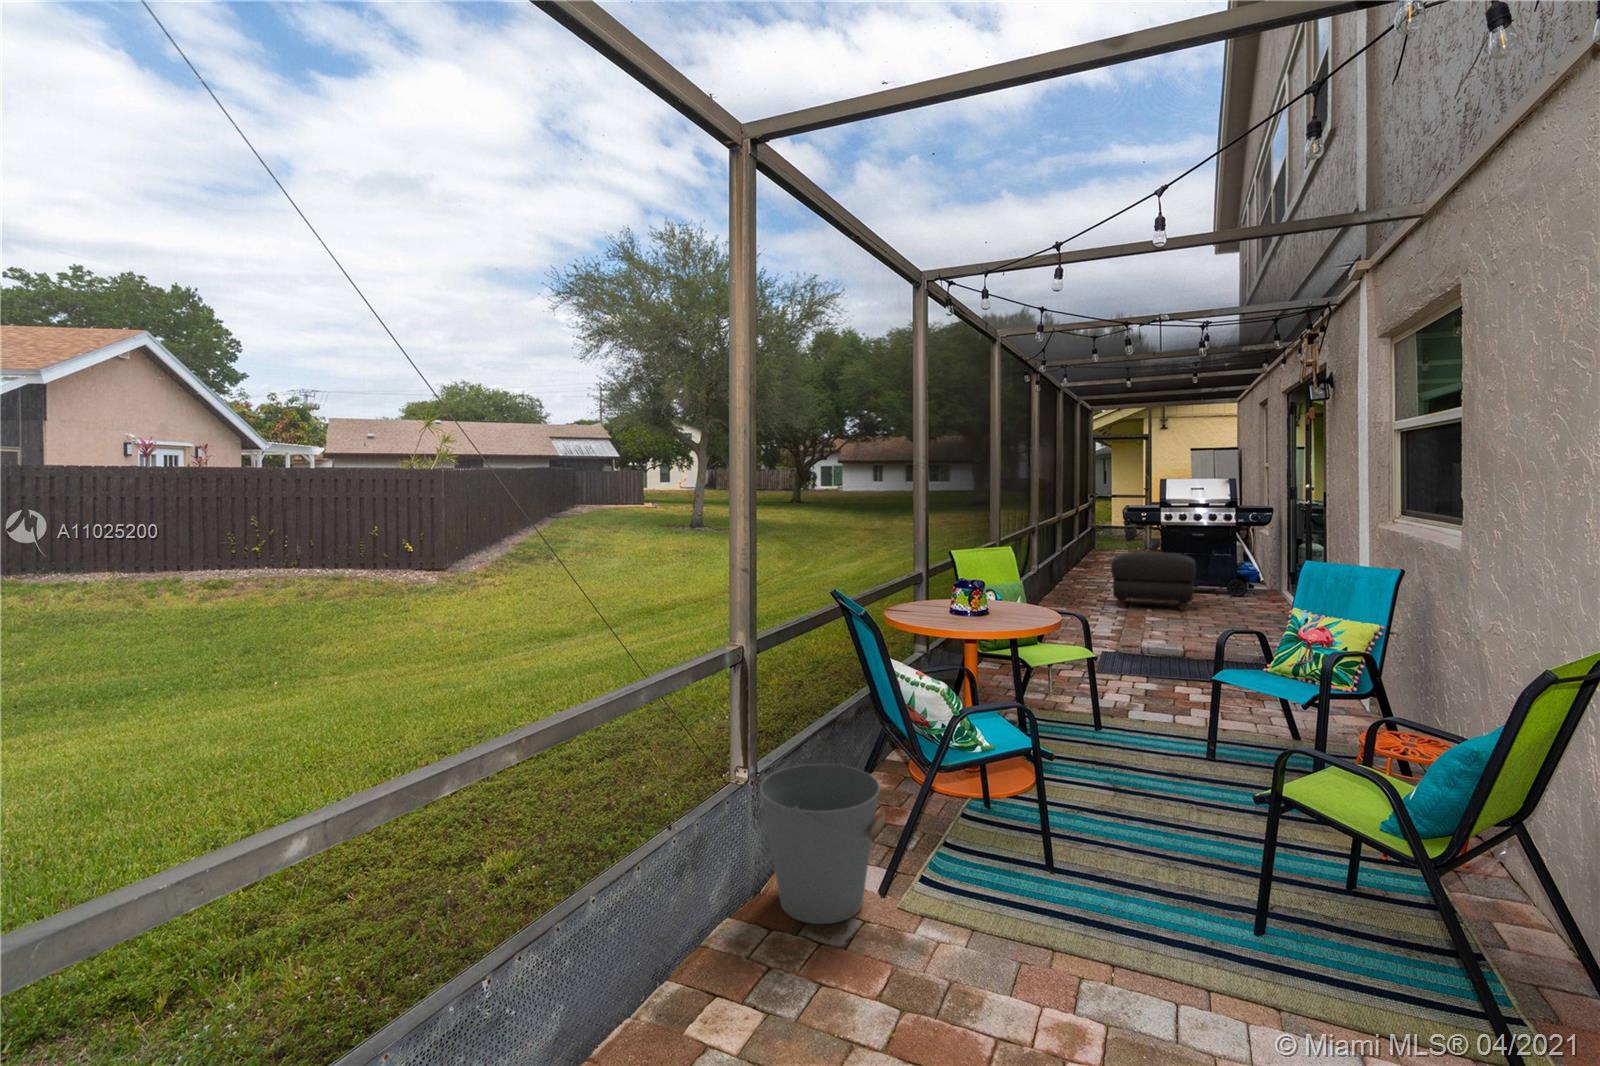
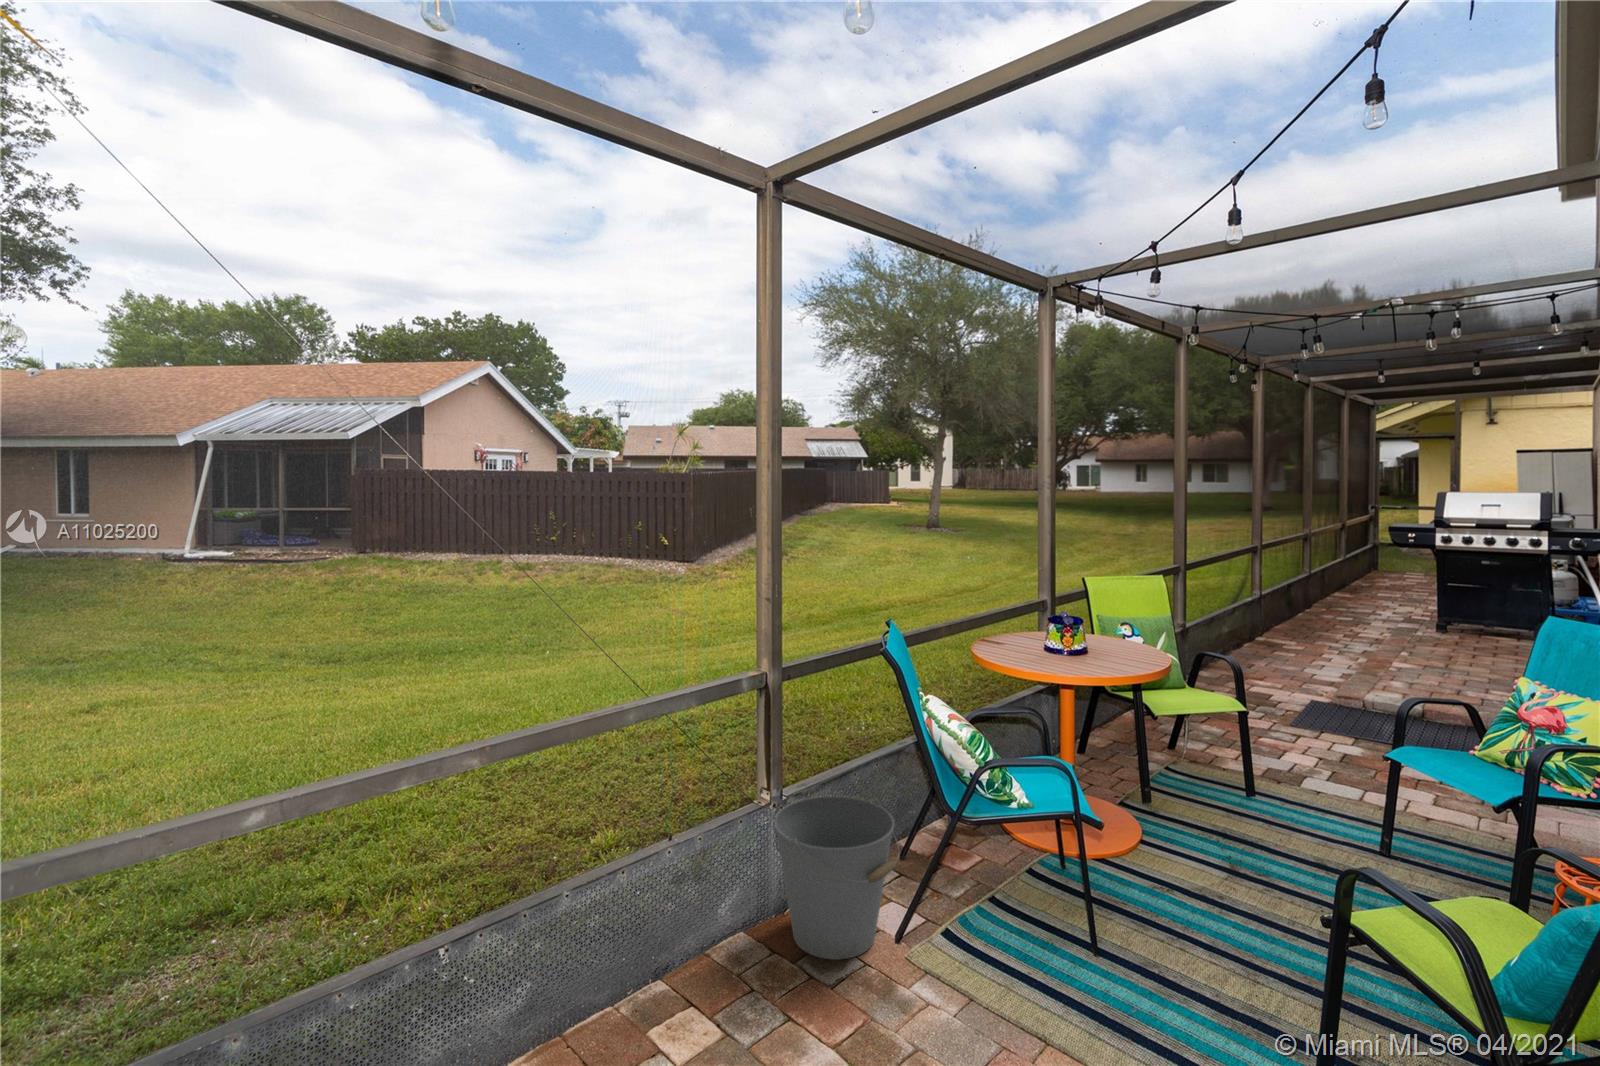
ottoman: present [1111,552,1196,611] -> none [1356,583,1479,658]

